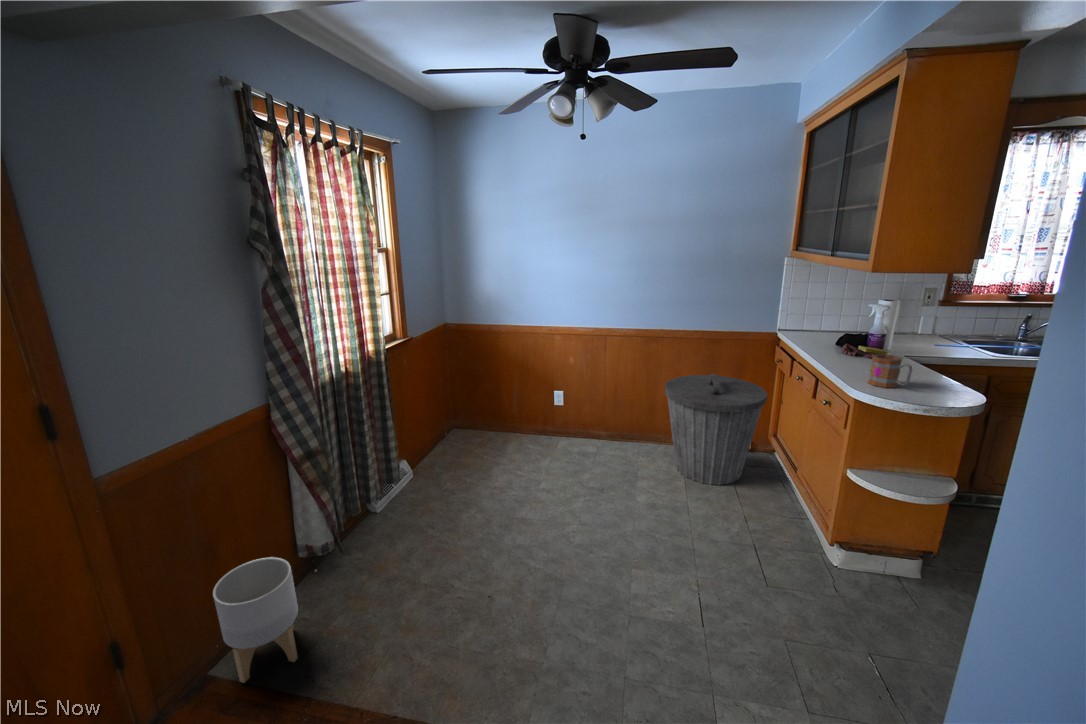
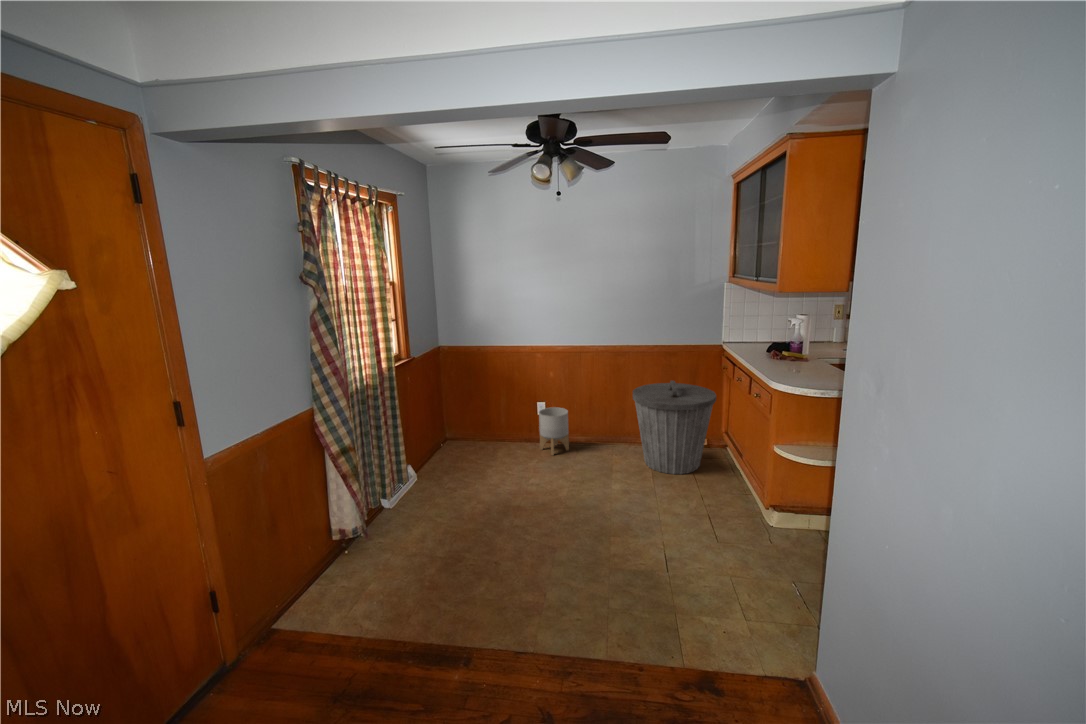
mug: present [868,354,912,388] -> none [784,355,814,380]
planter: present [213,557,298,683] -> present [539,407,569,455]

